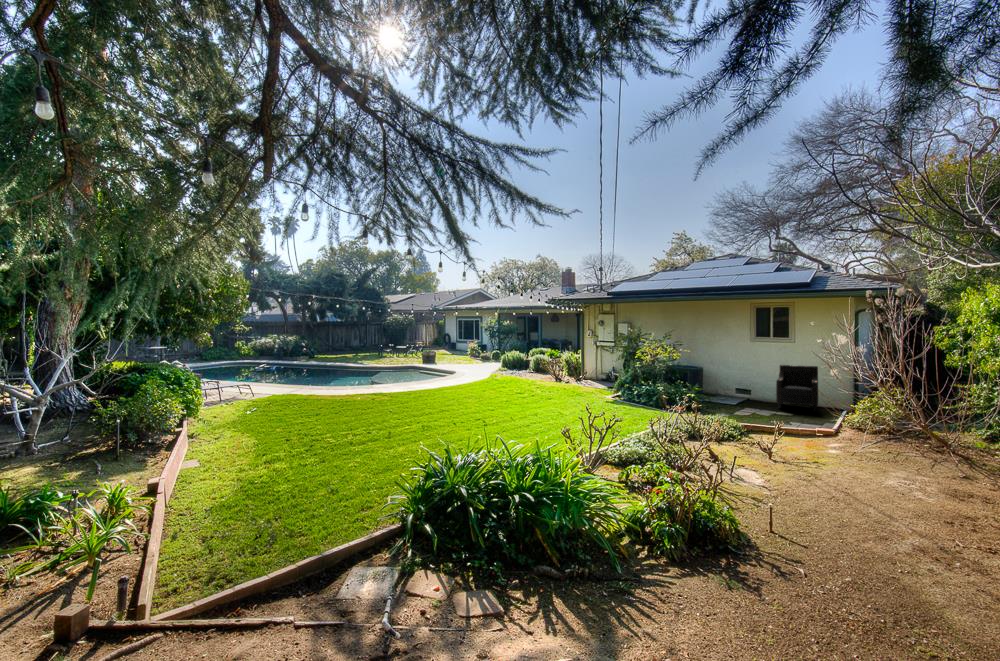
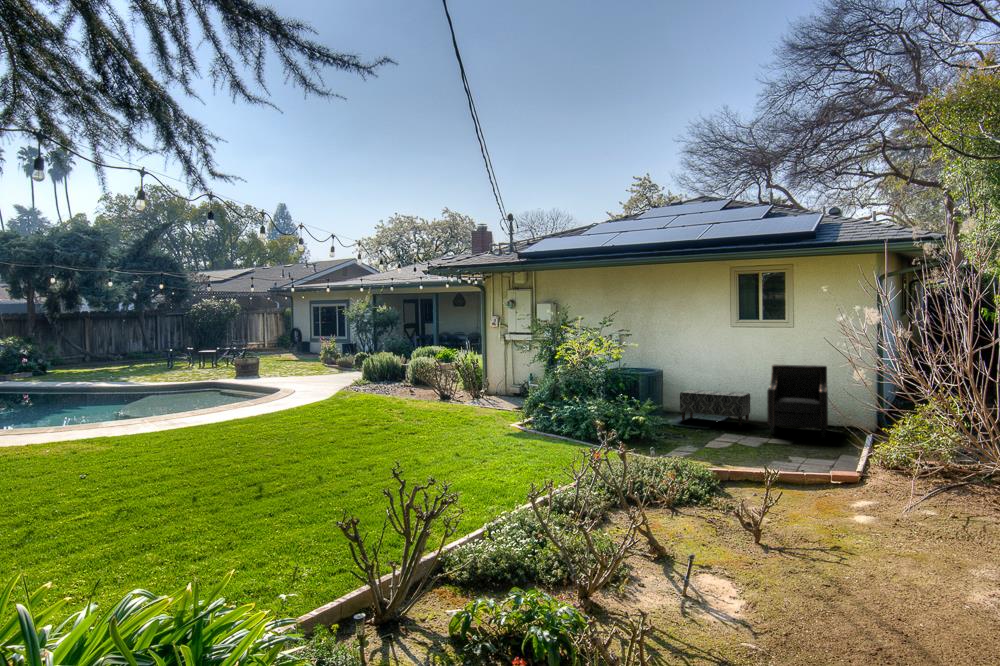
bench: none [717,379,765,403] -> present [680,389,750,426]

